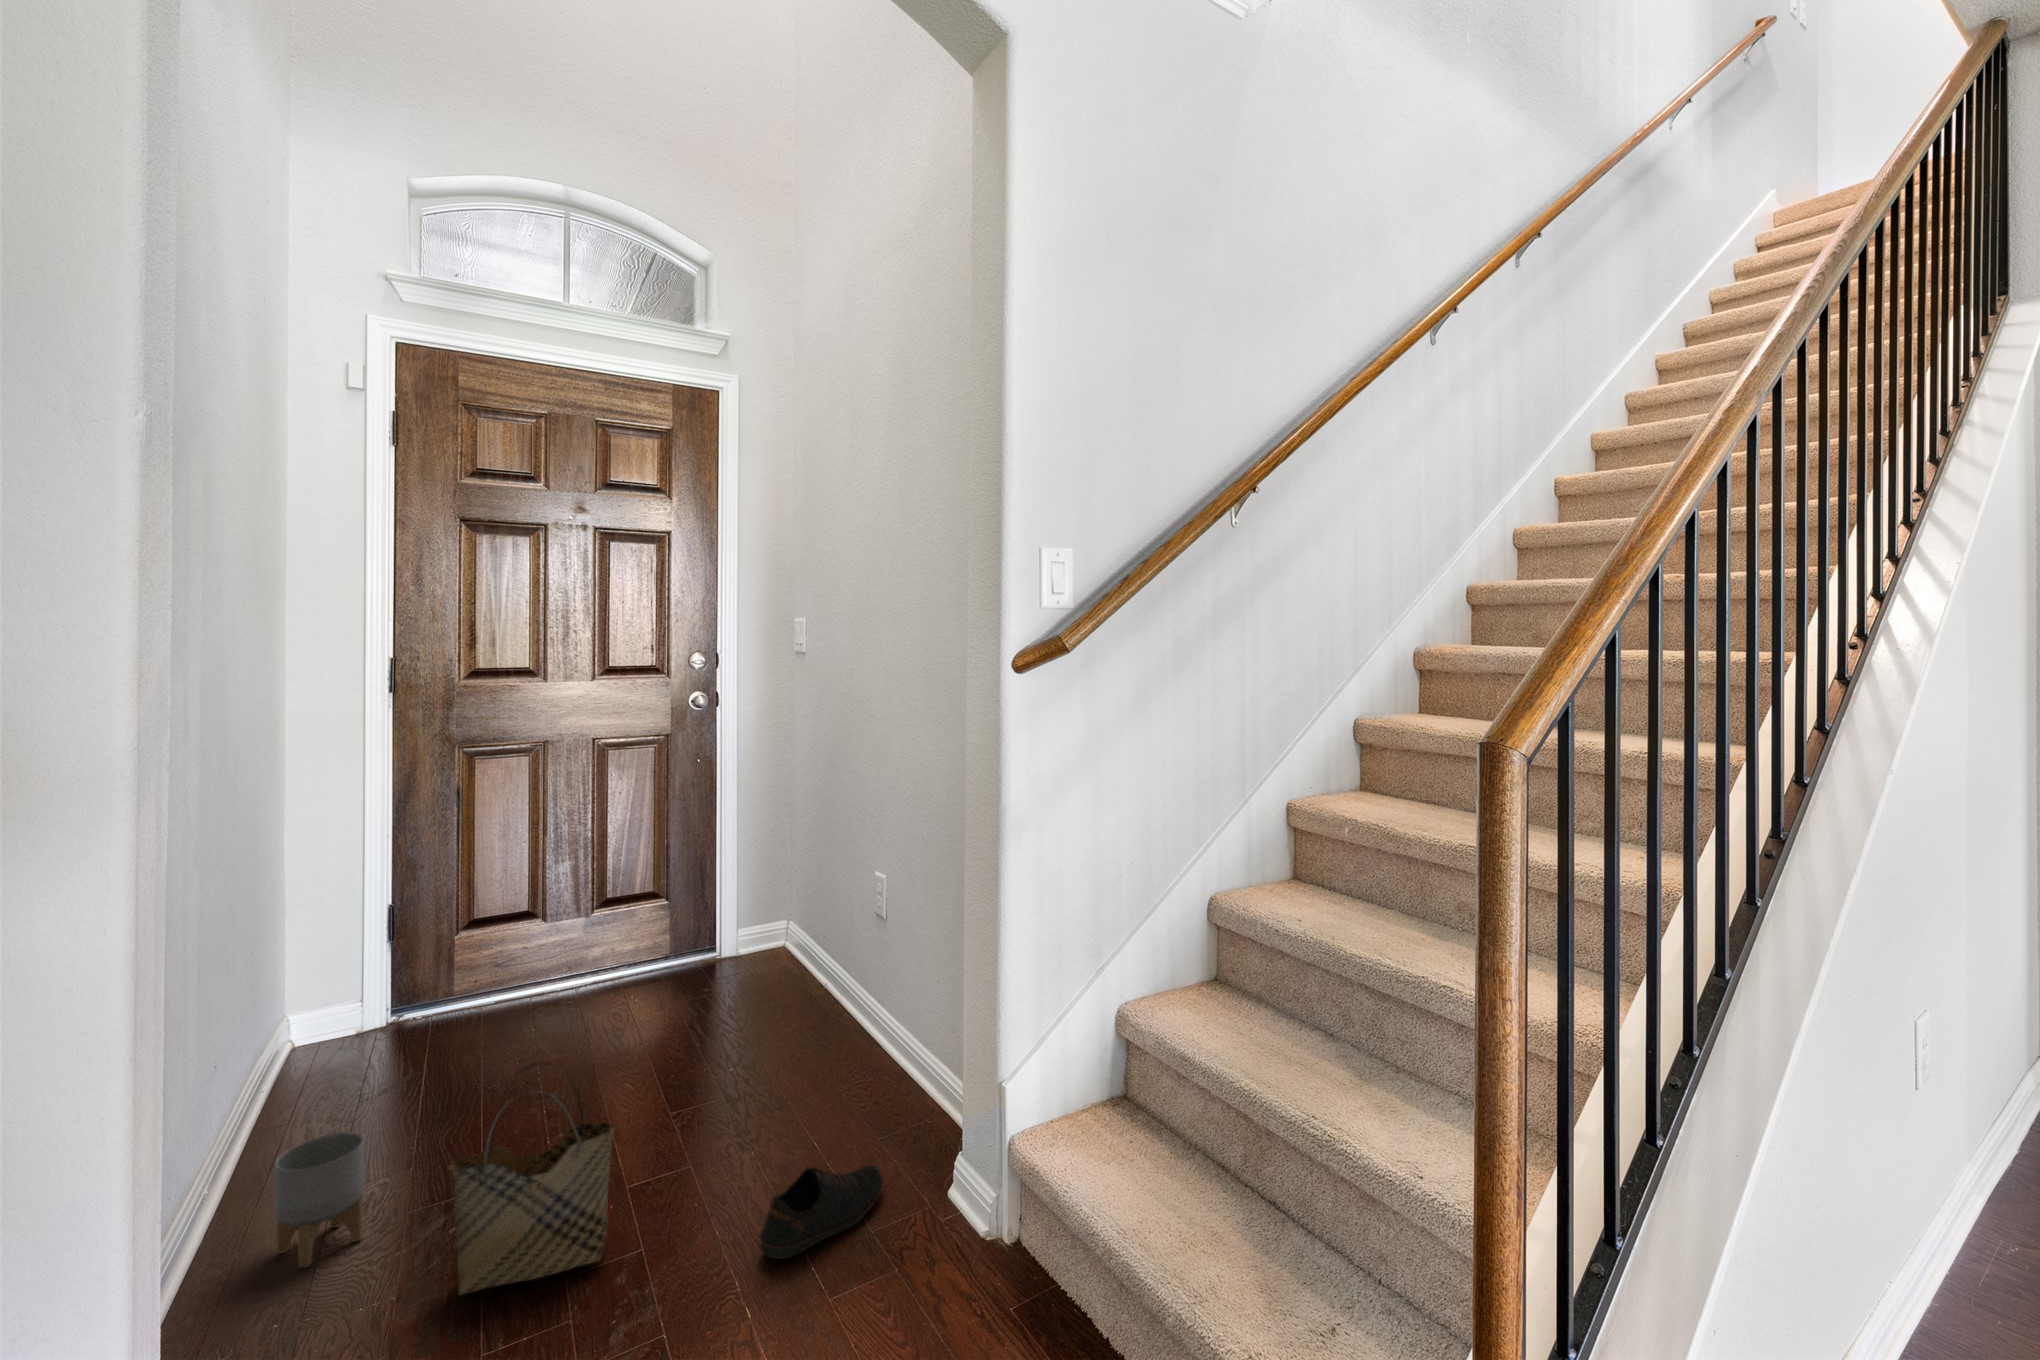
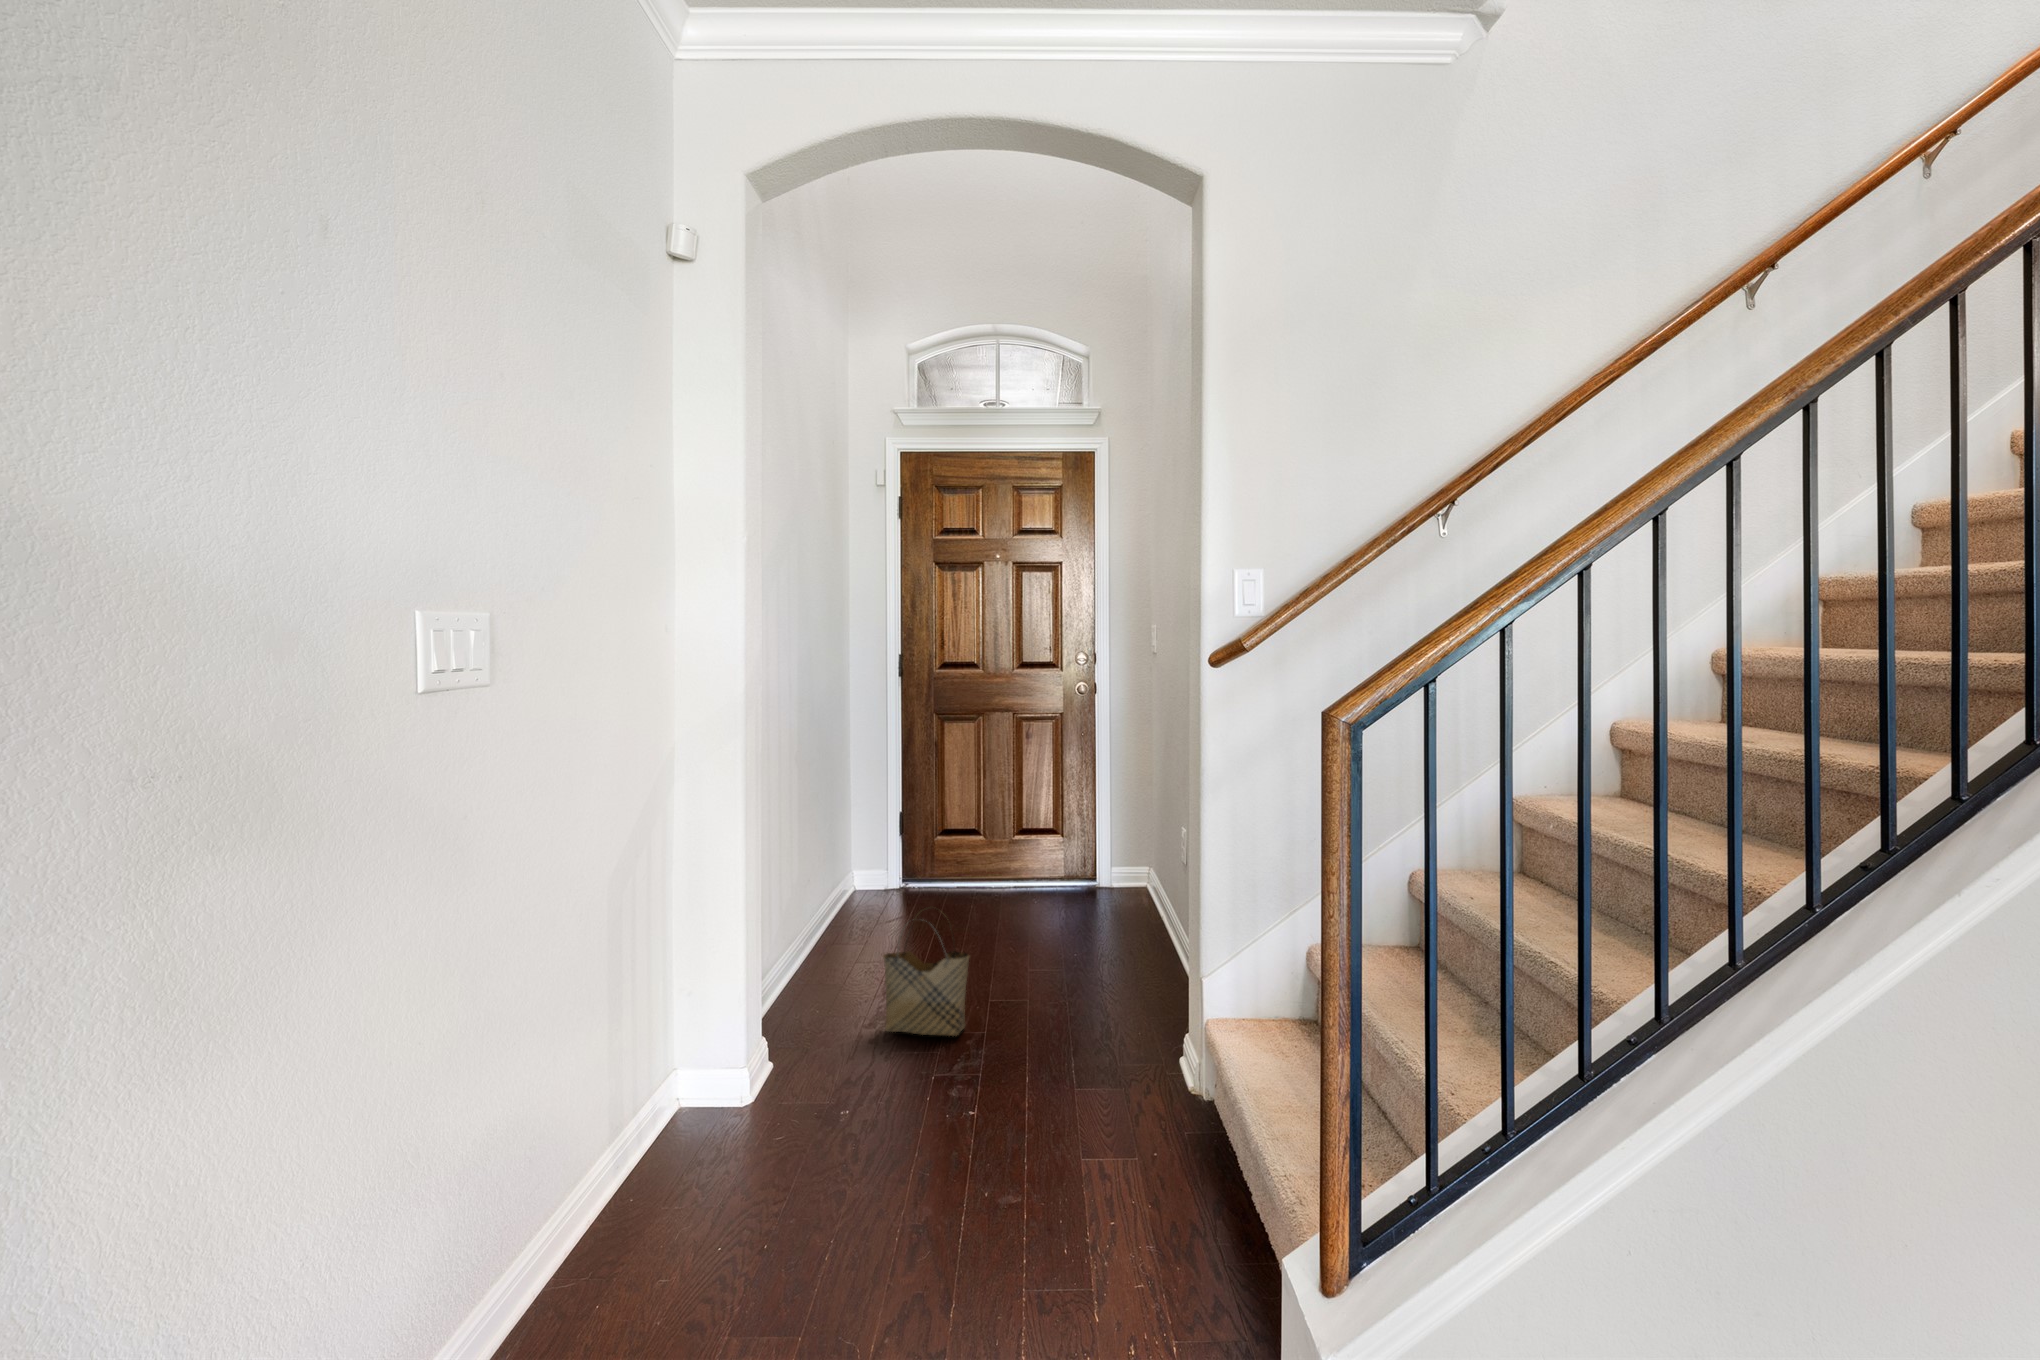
planter: present [275,1132,364,1268] -> none [814,931,855,1000]
shoe: present [760,1165,883,1259] -> none [1044,1012,1138,1065]

